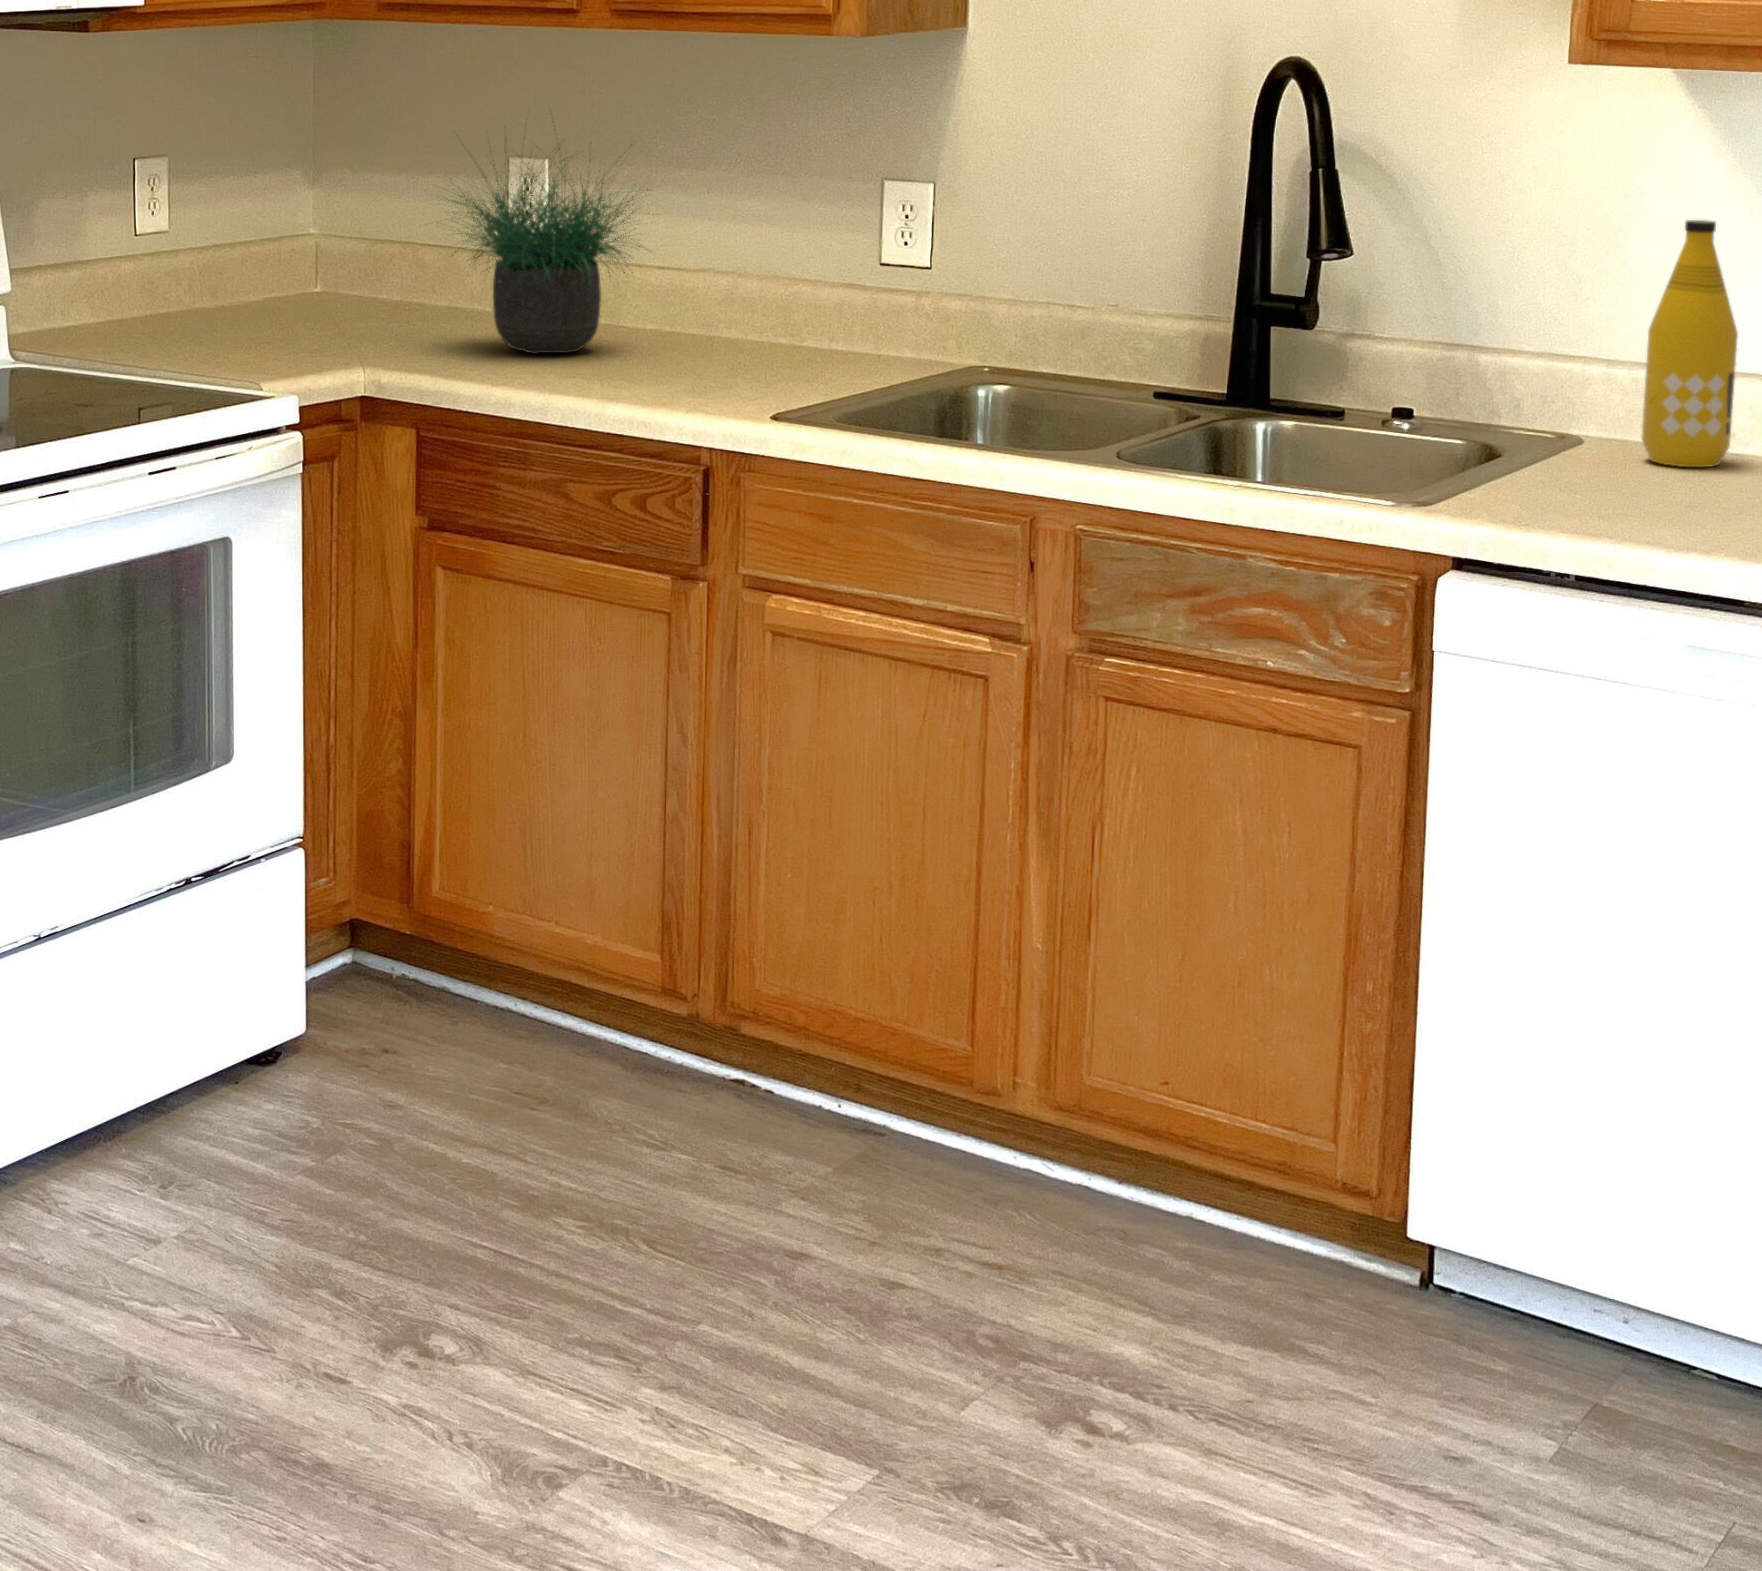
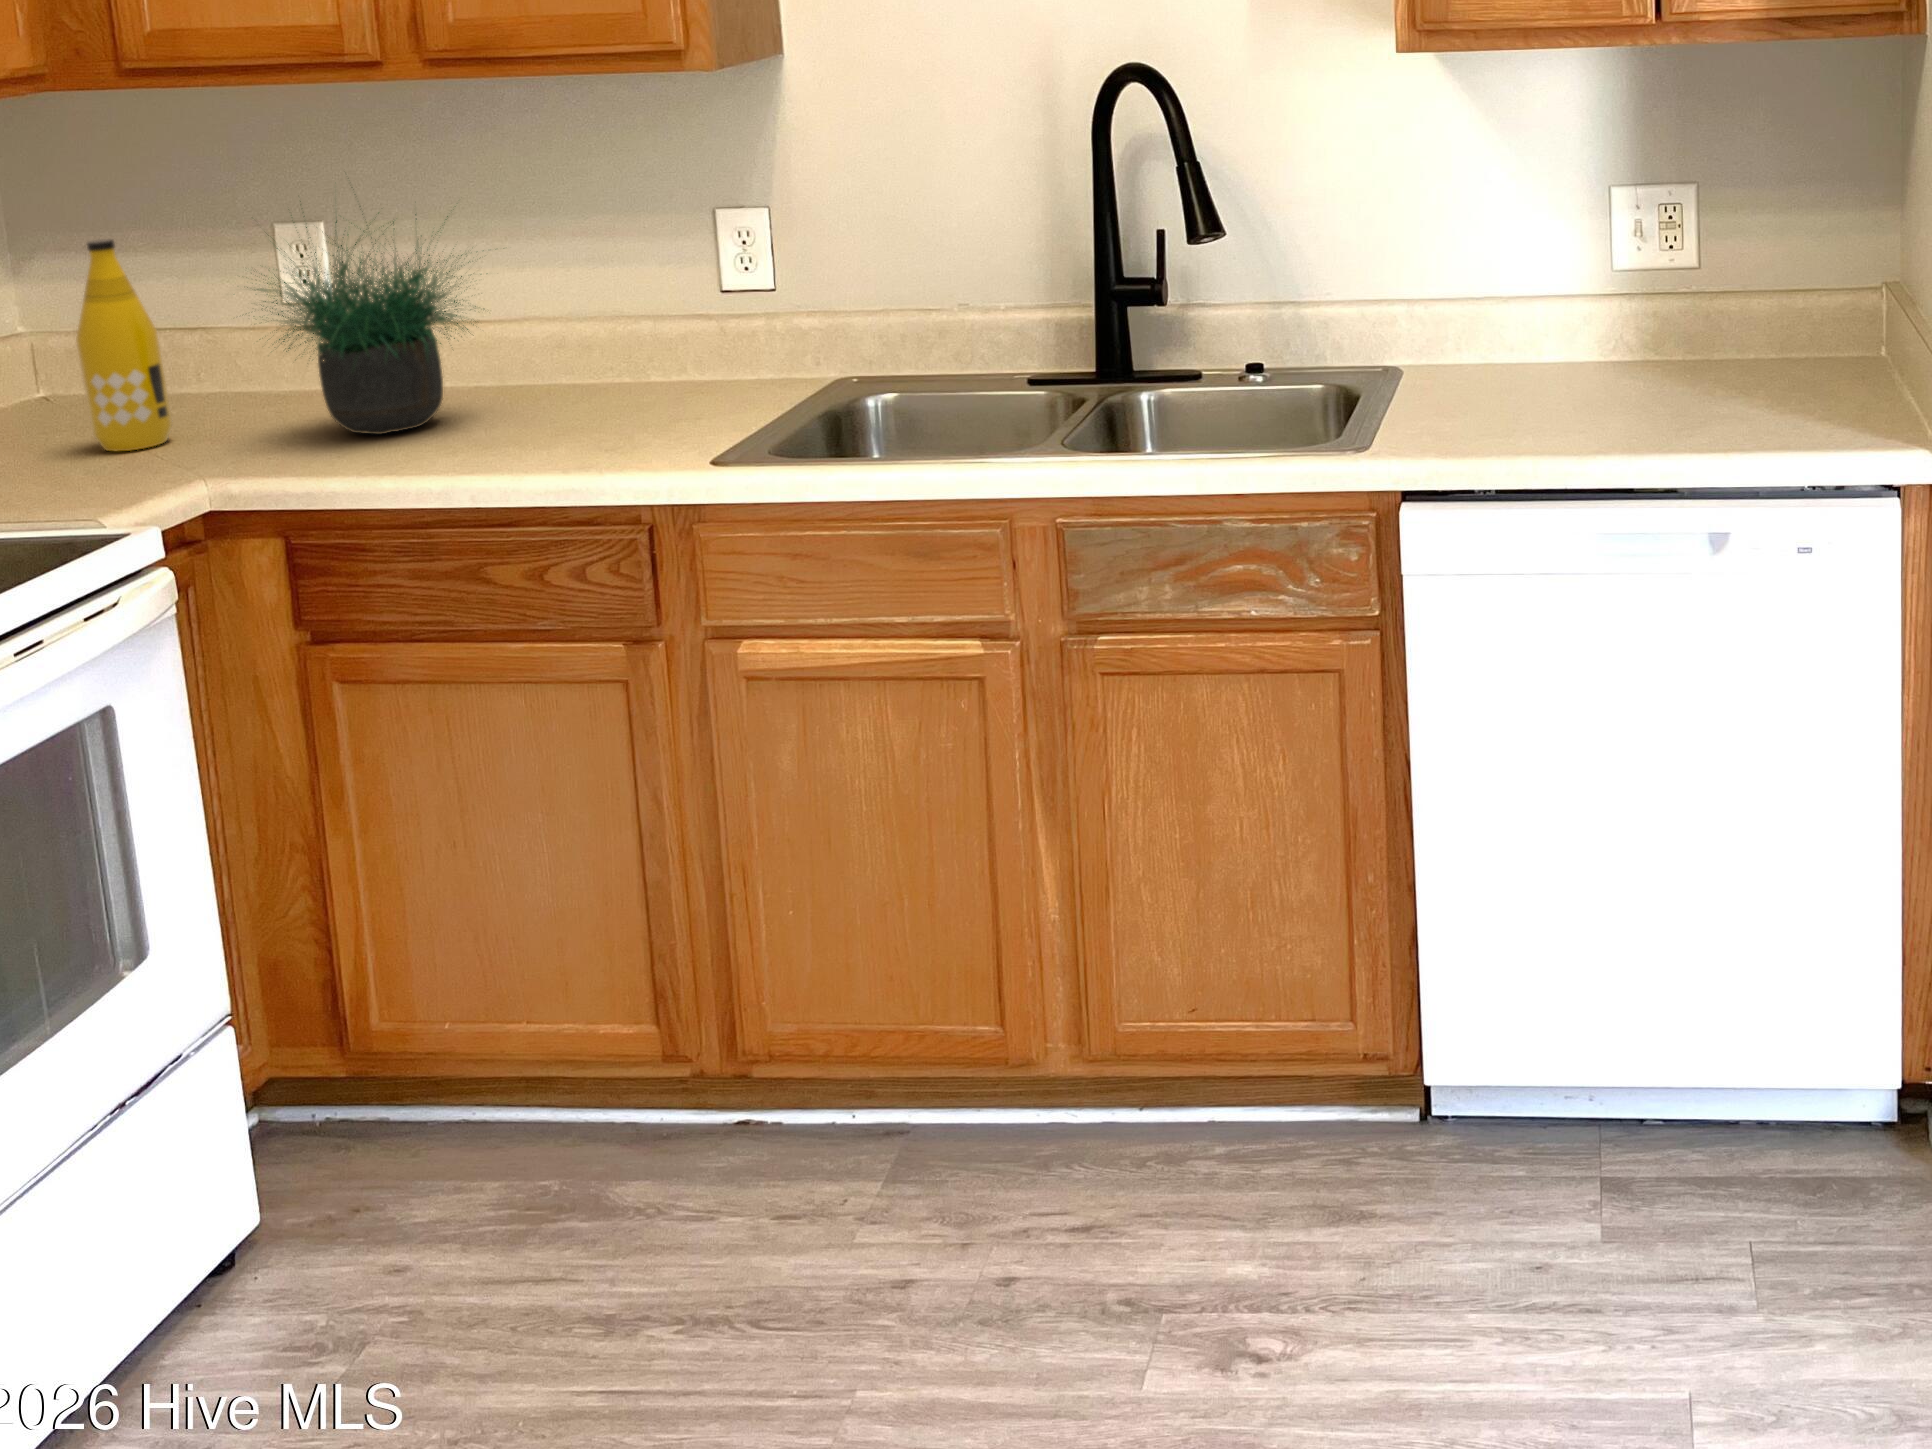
bottle: present [1642,220,1738,467] -> present [76,239,172,451]

